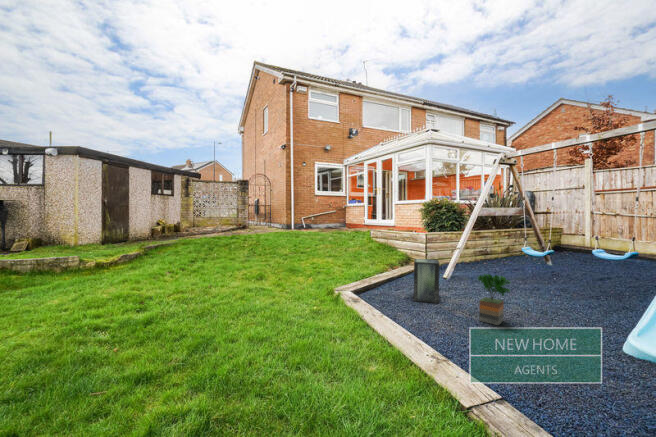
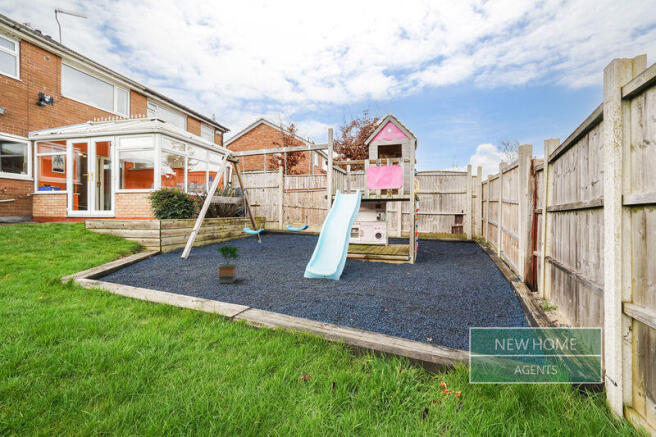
storage box: present [414,259,439,303] -> none [156,241,183,281]

